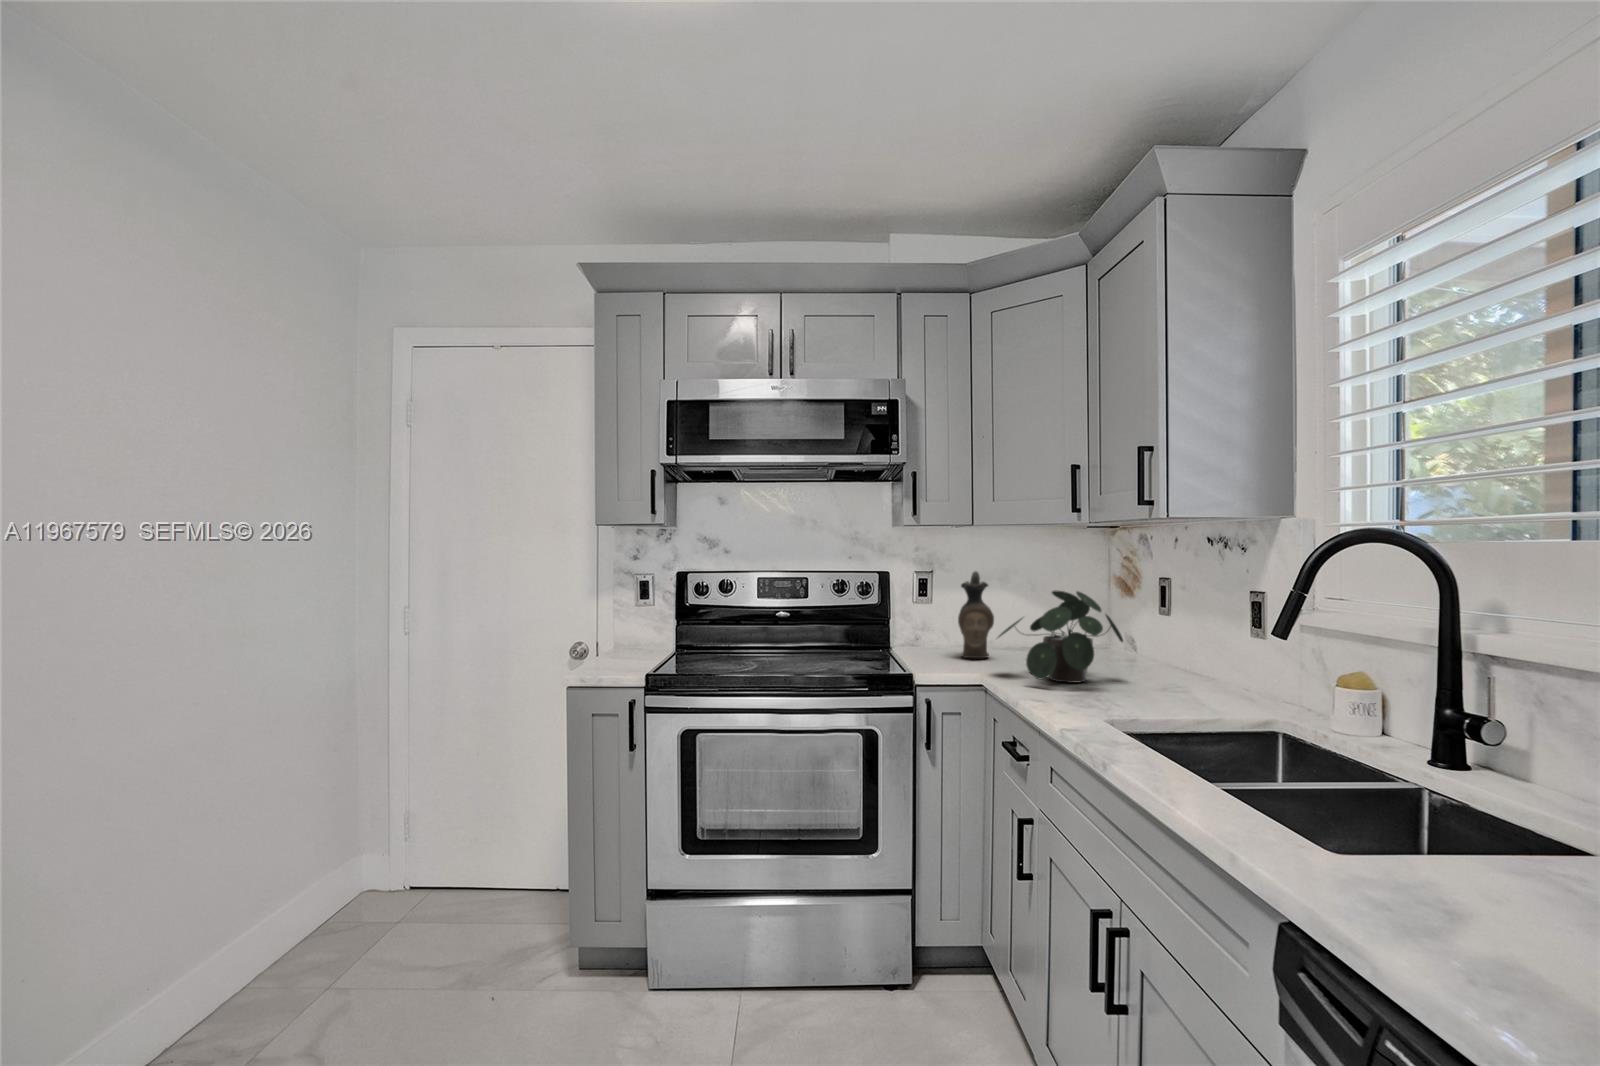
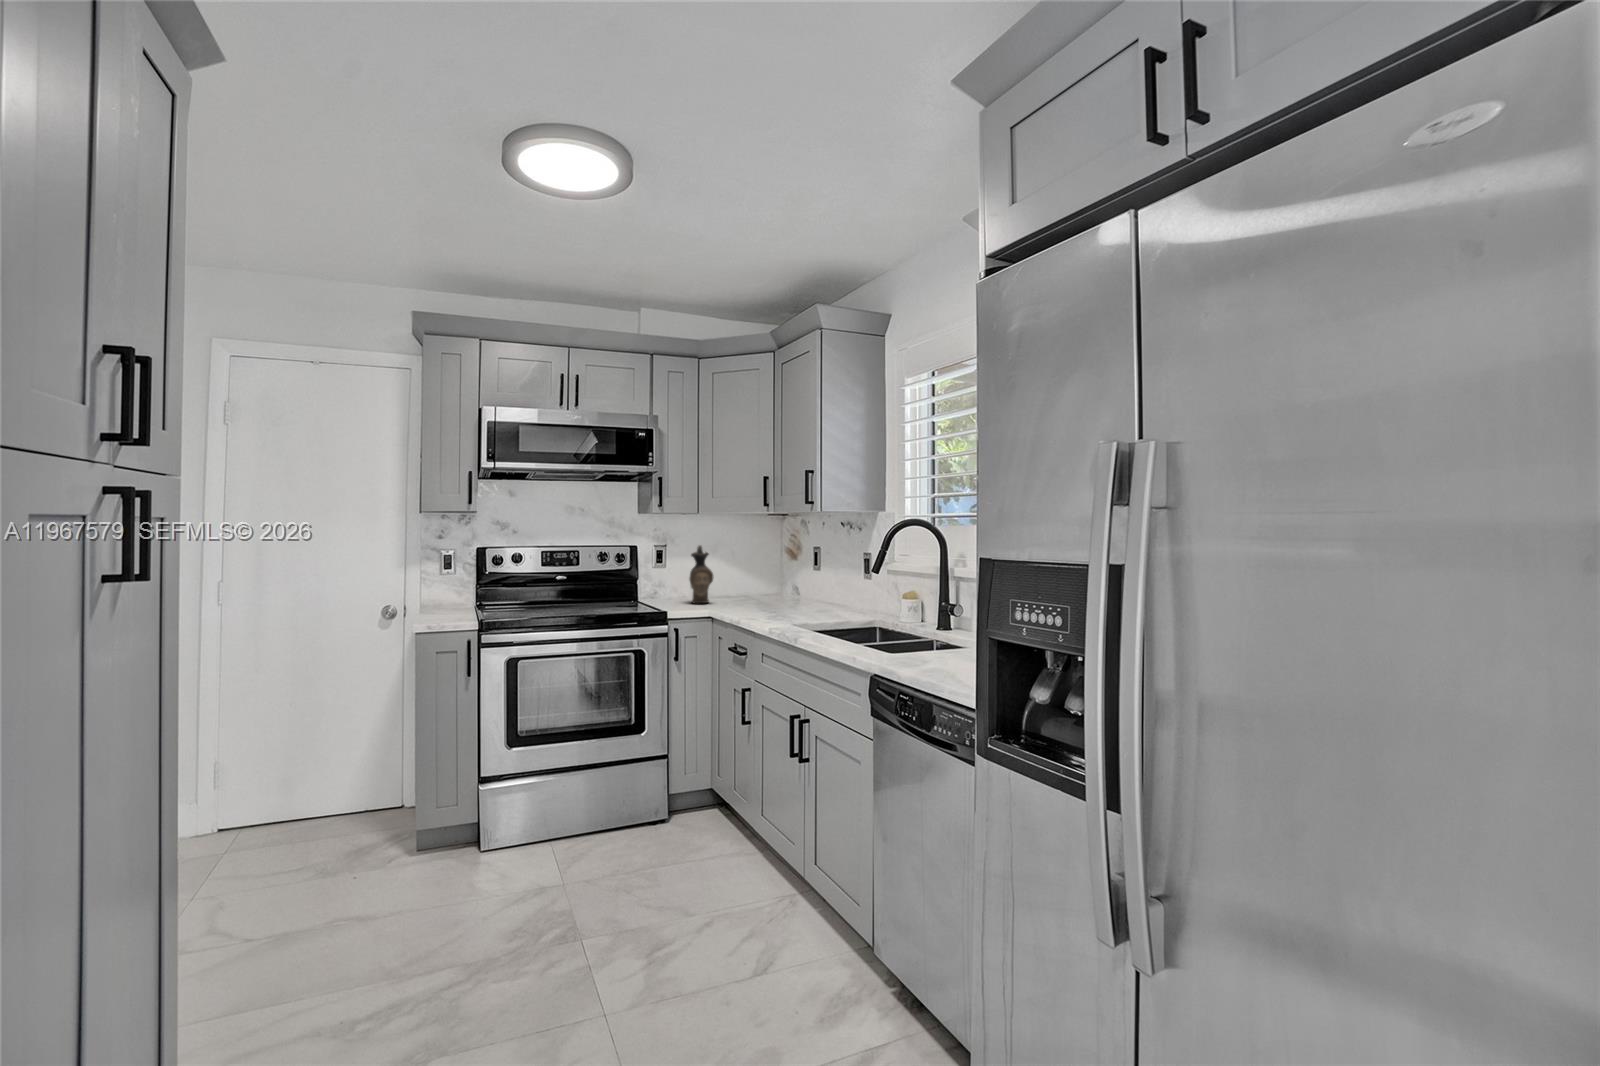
potted plant: present [998,591,1123,683] -> none [719,556,796,612]

